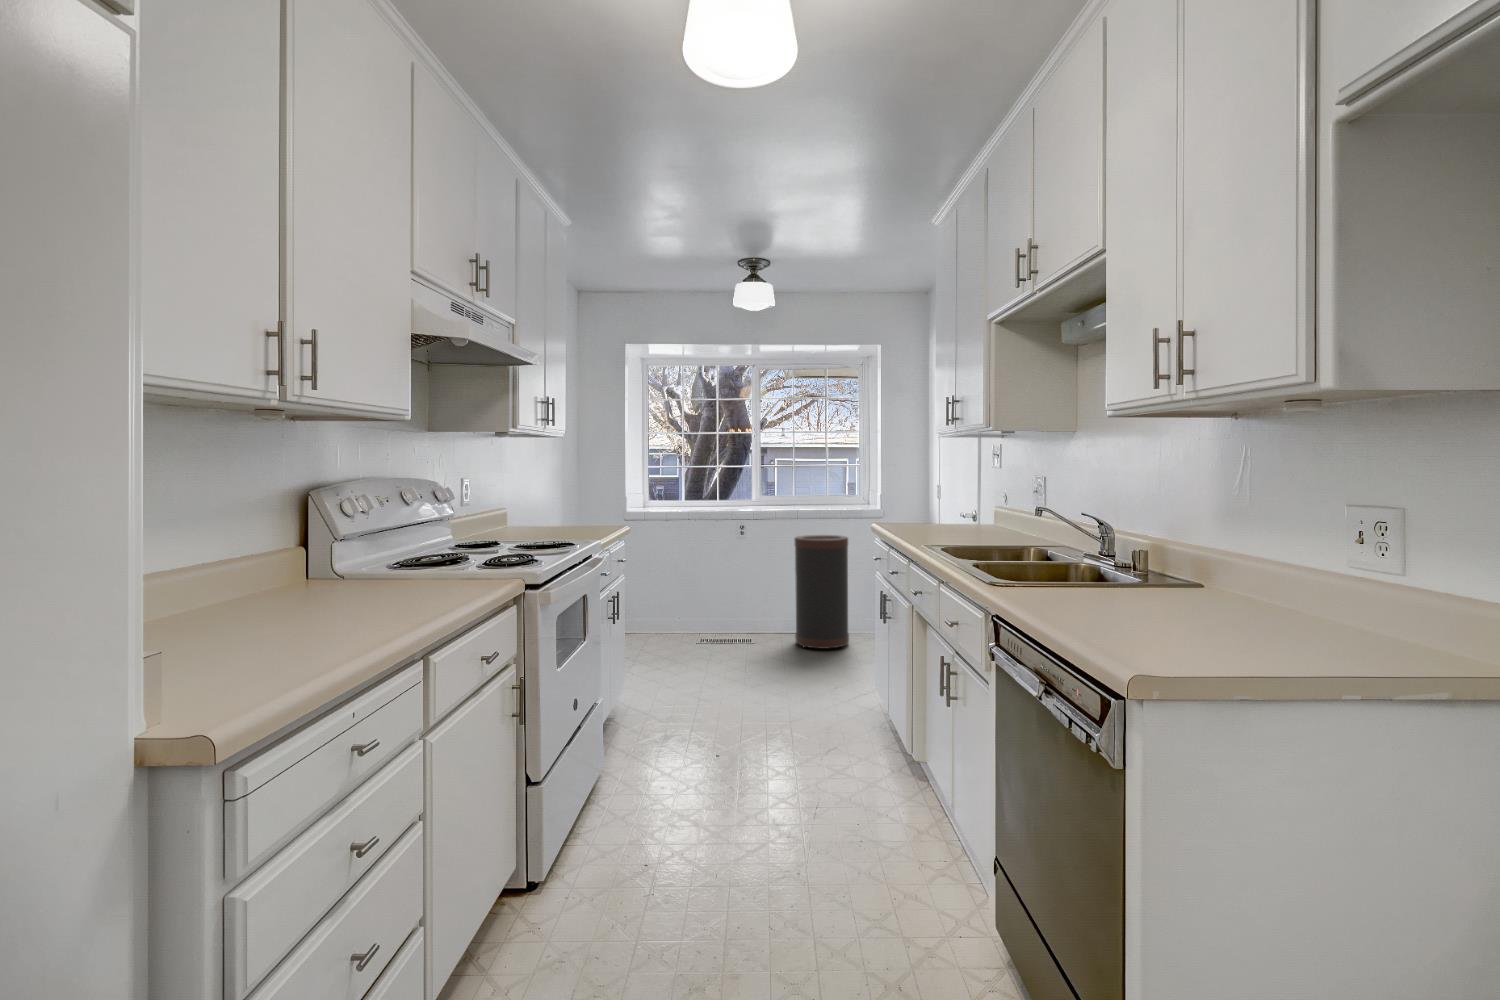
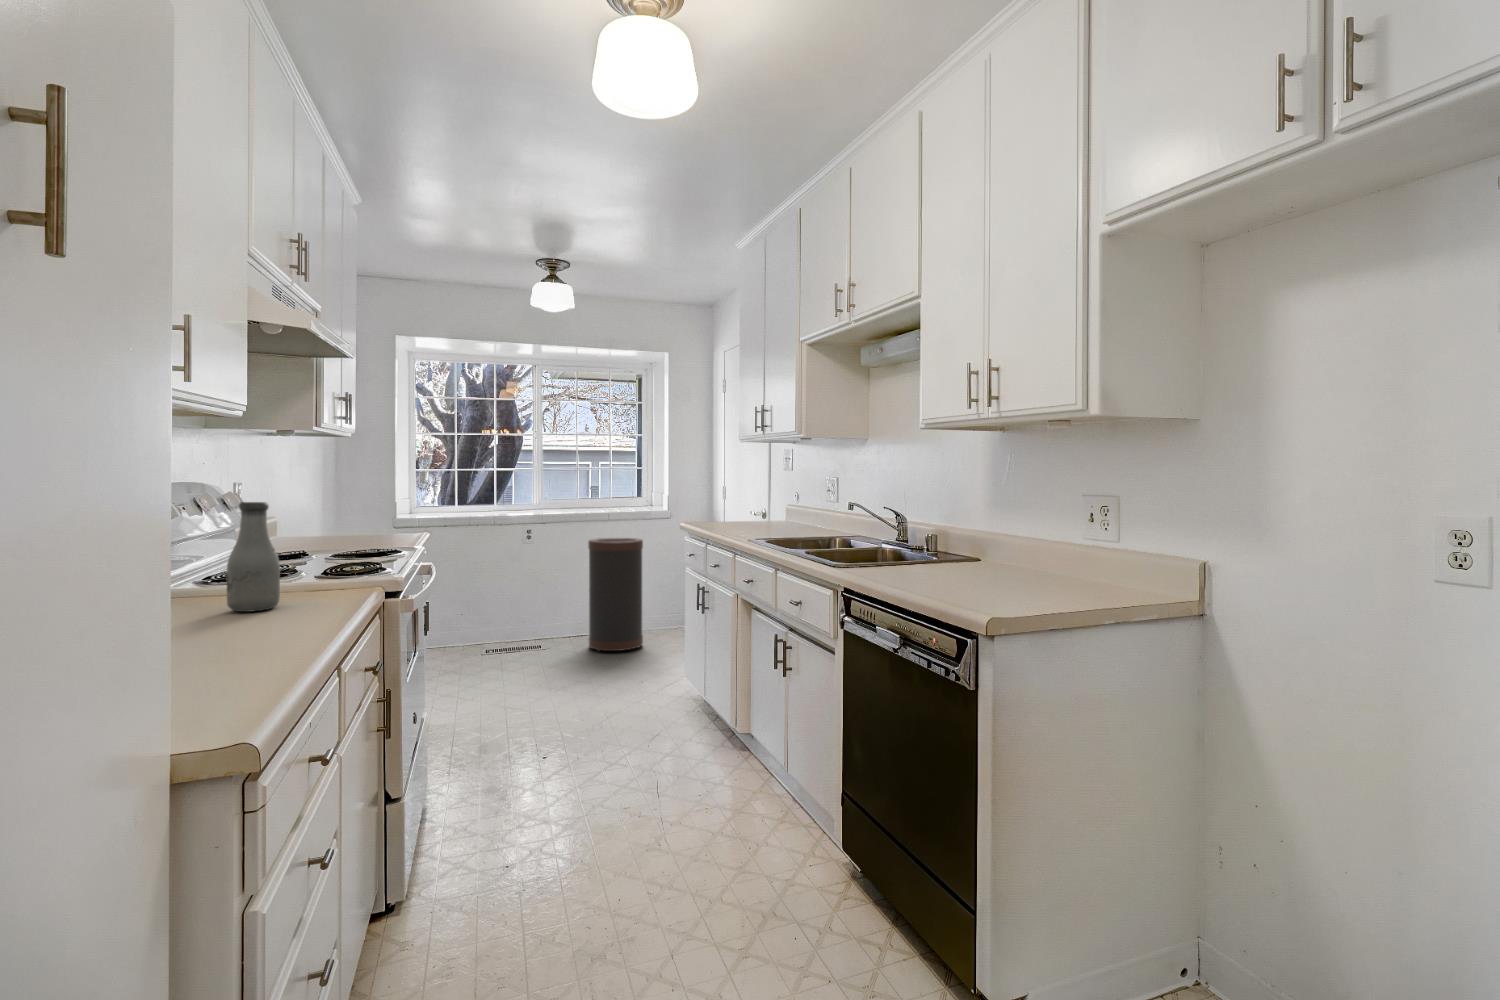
bottle: none [377,512,421,610] -> present [227,502,280,612]

